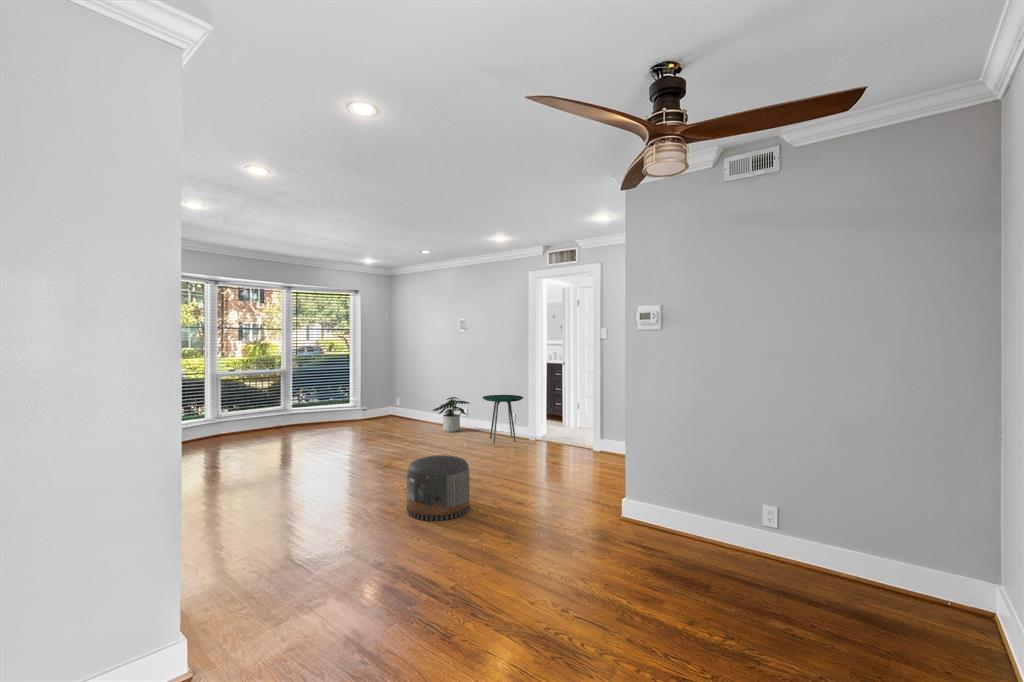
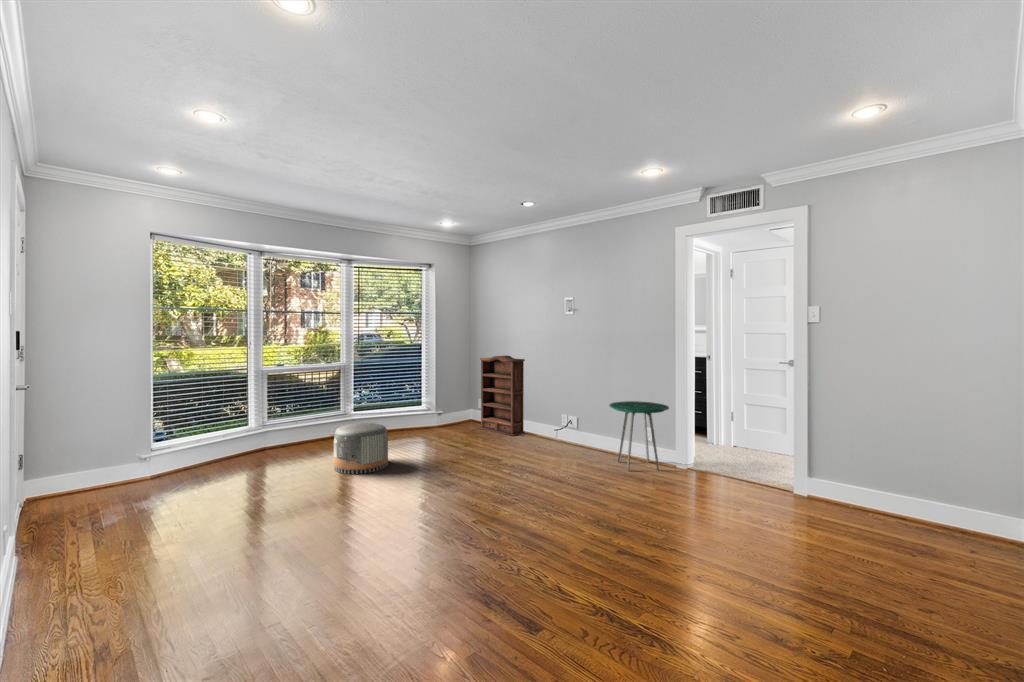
bookshelf: none [396,363,430,424] -> present [480,356,525,436]
potted plant: present [432,397,469,432] -> none [533,402,584,449]
pouf: present [407,455,469,521] -> present [334,423,388,474]

